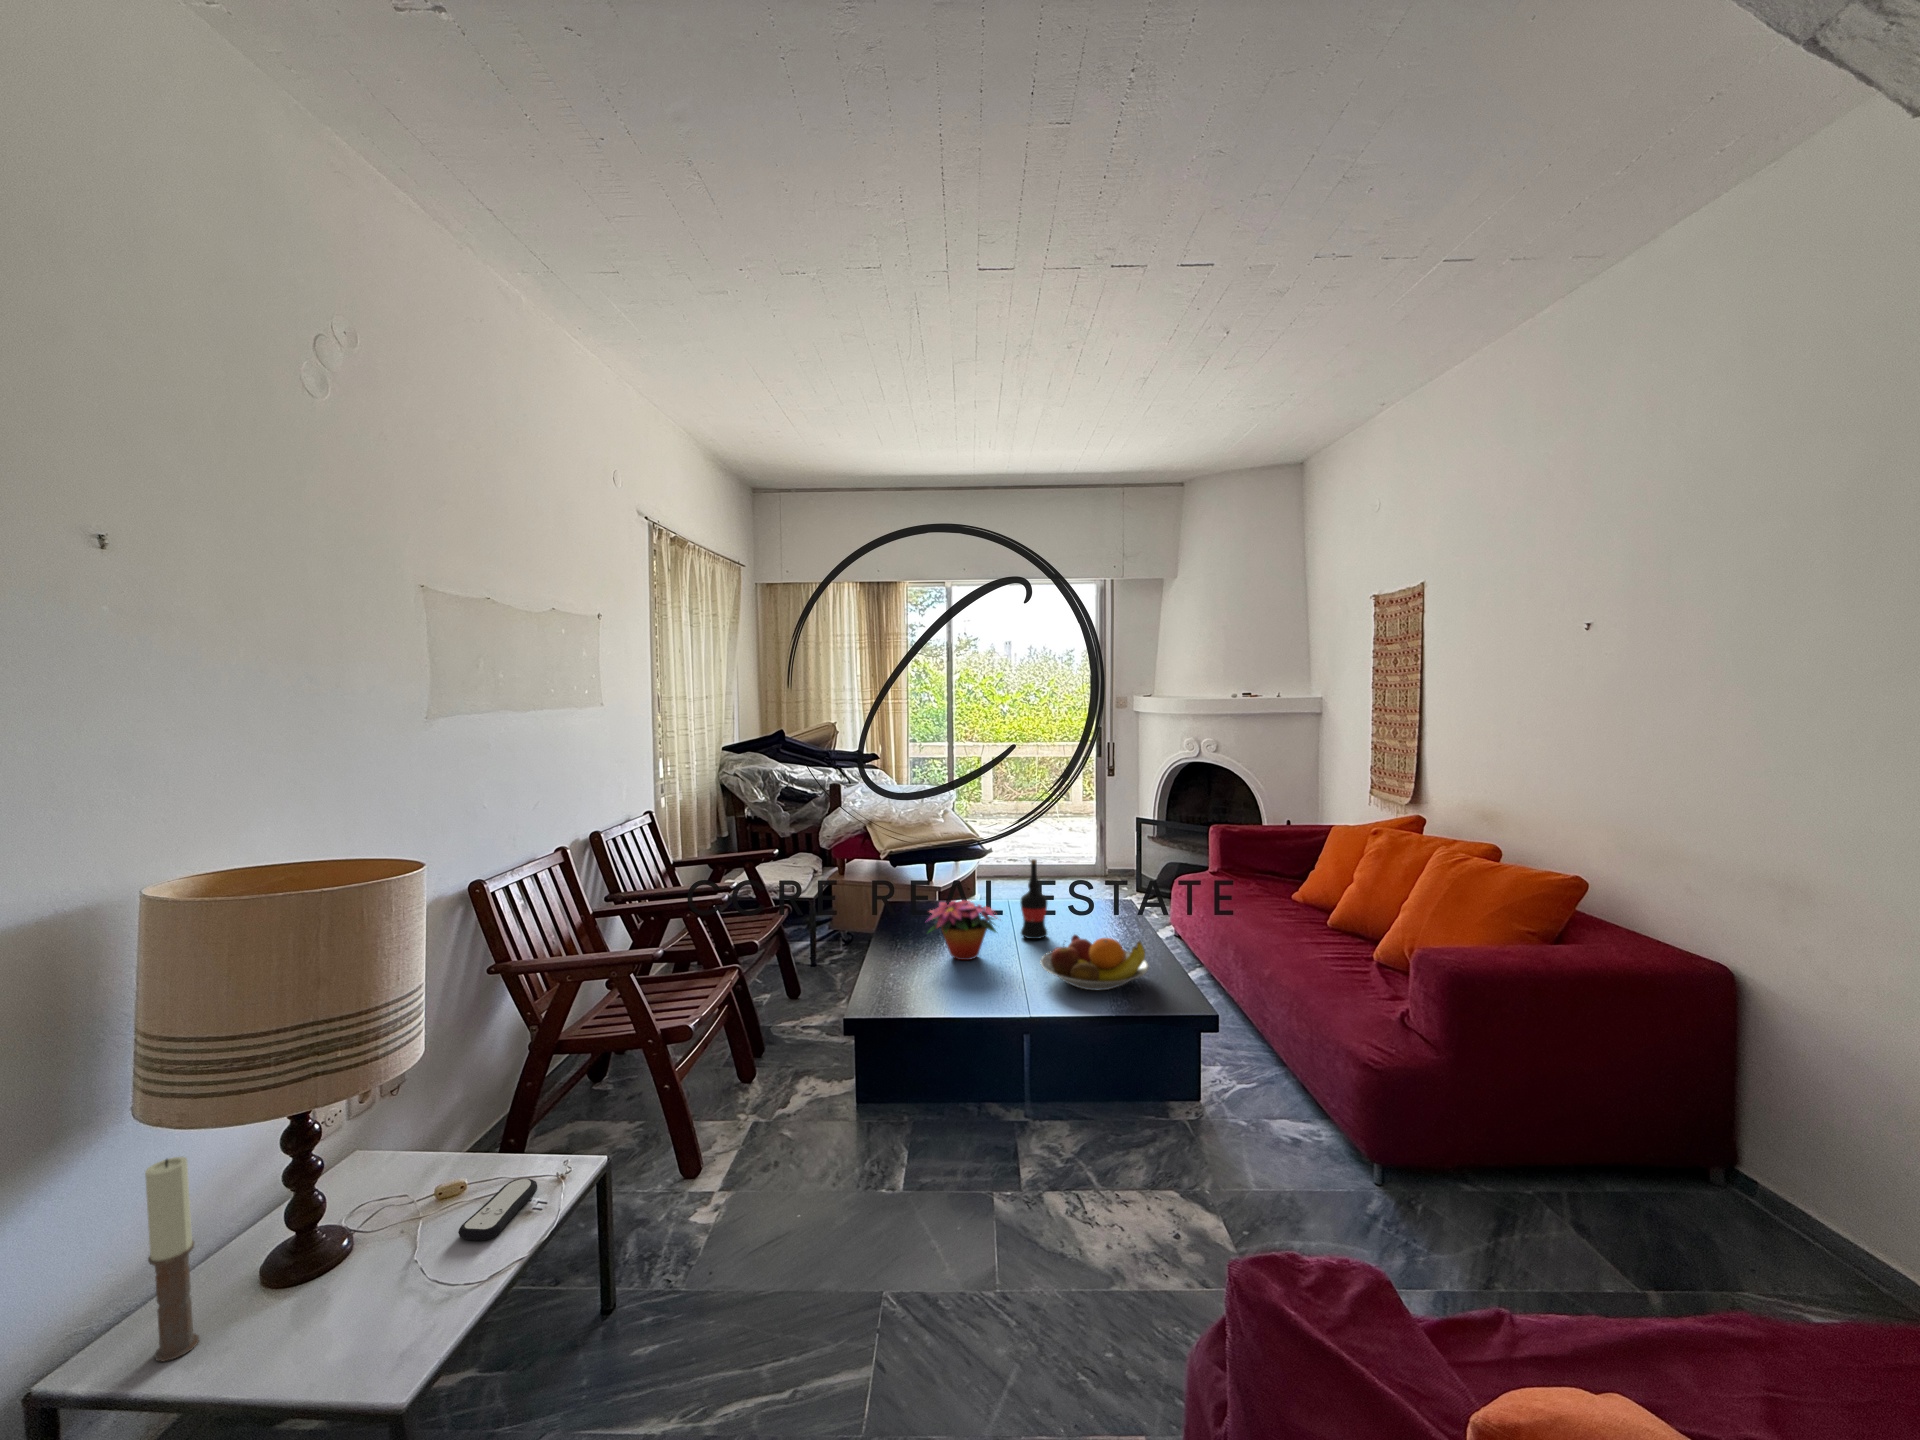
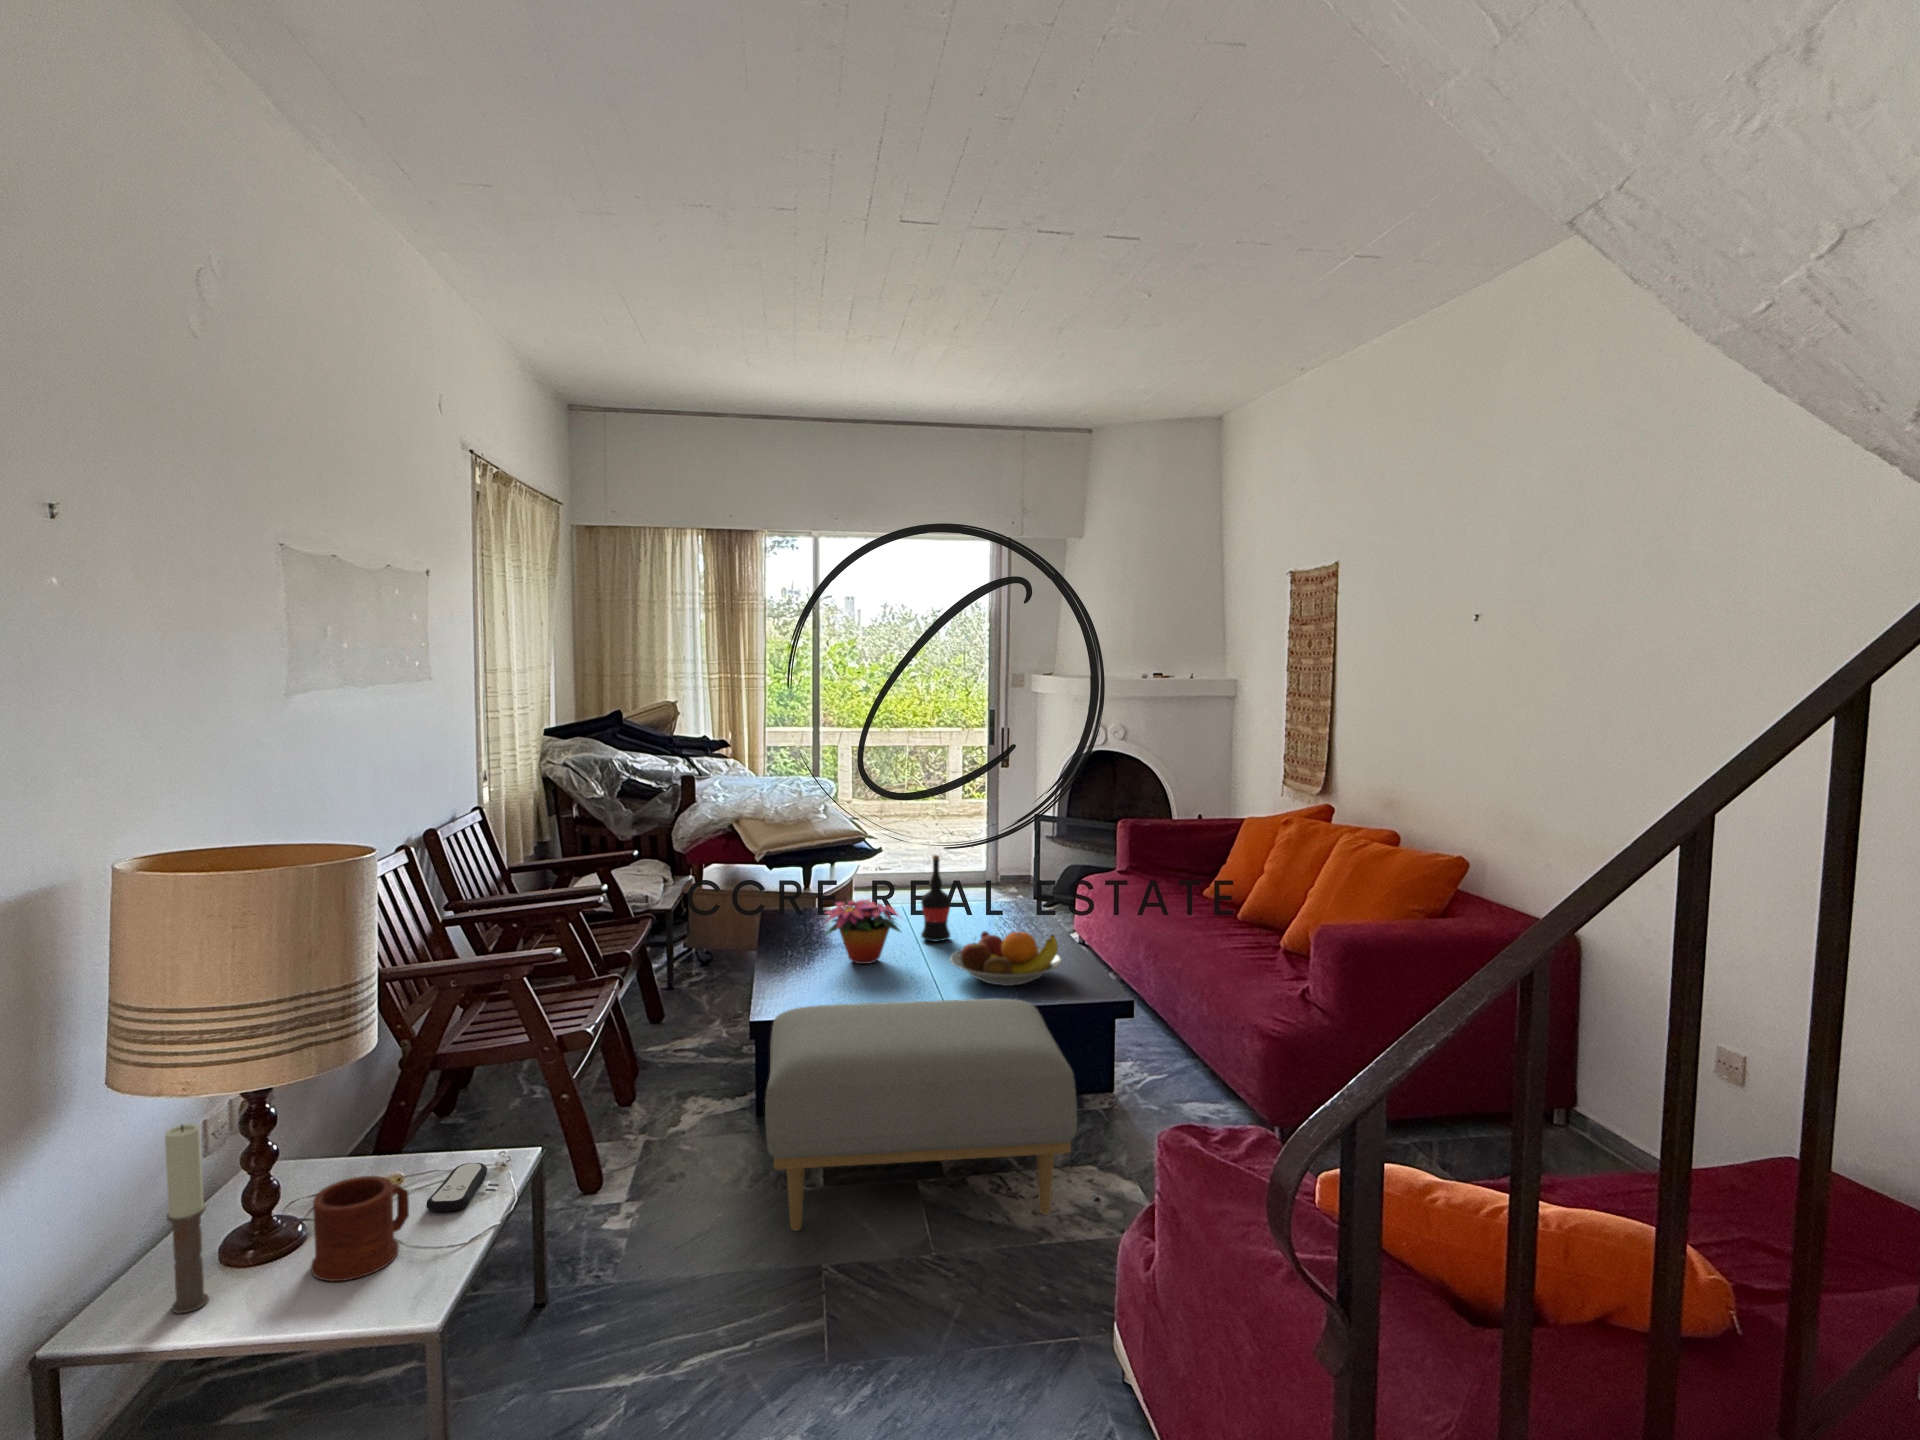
ottoman: none [834,1009,1155,1250] -> present [765,999,1077,1231]
mug: none [308,1207,426,1332] -> present [311,1176,409,1281]

